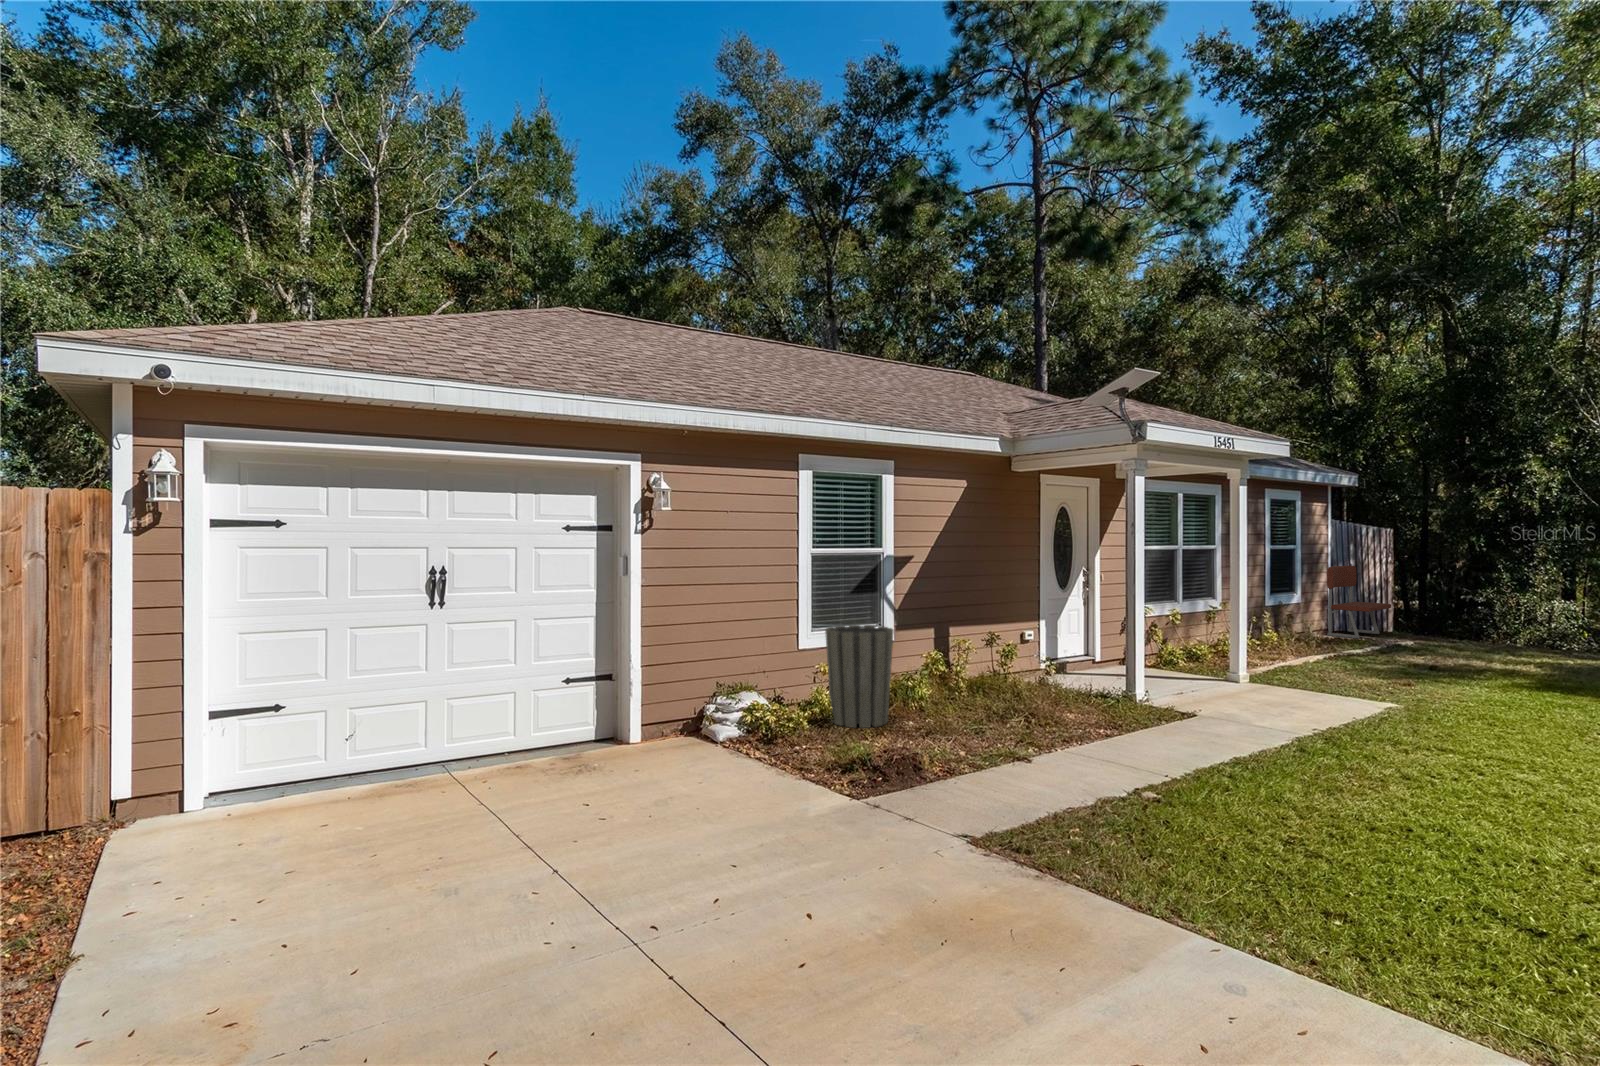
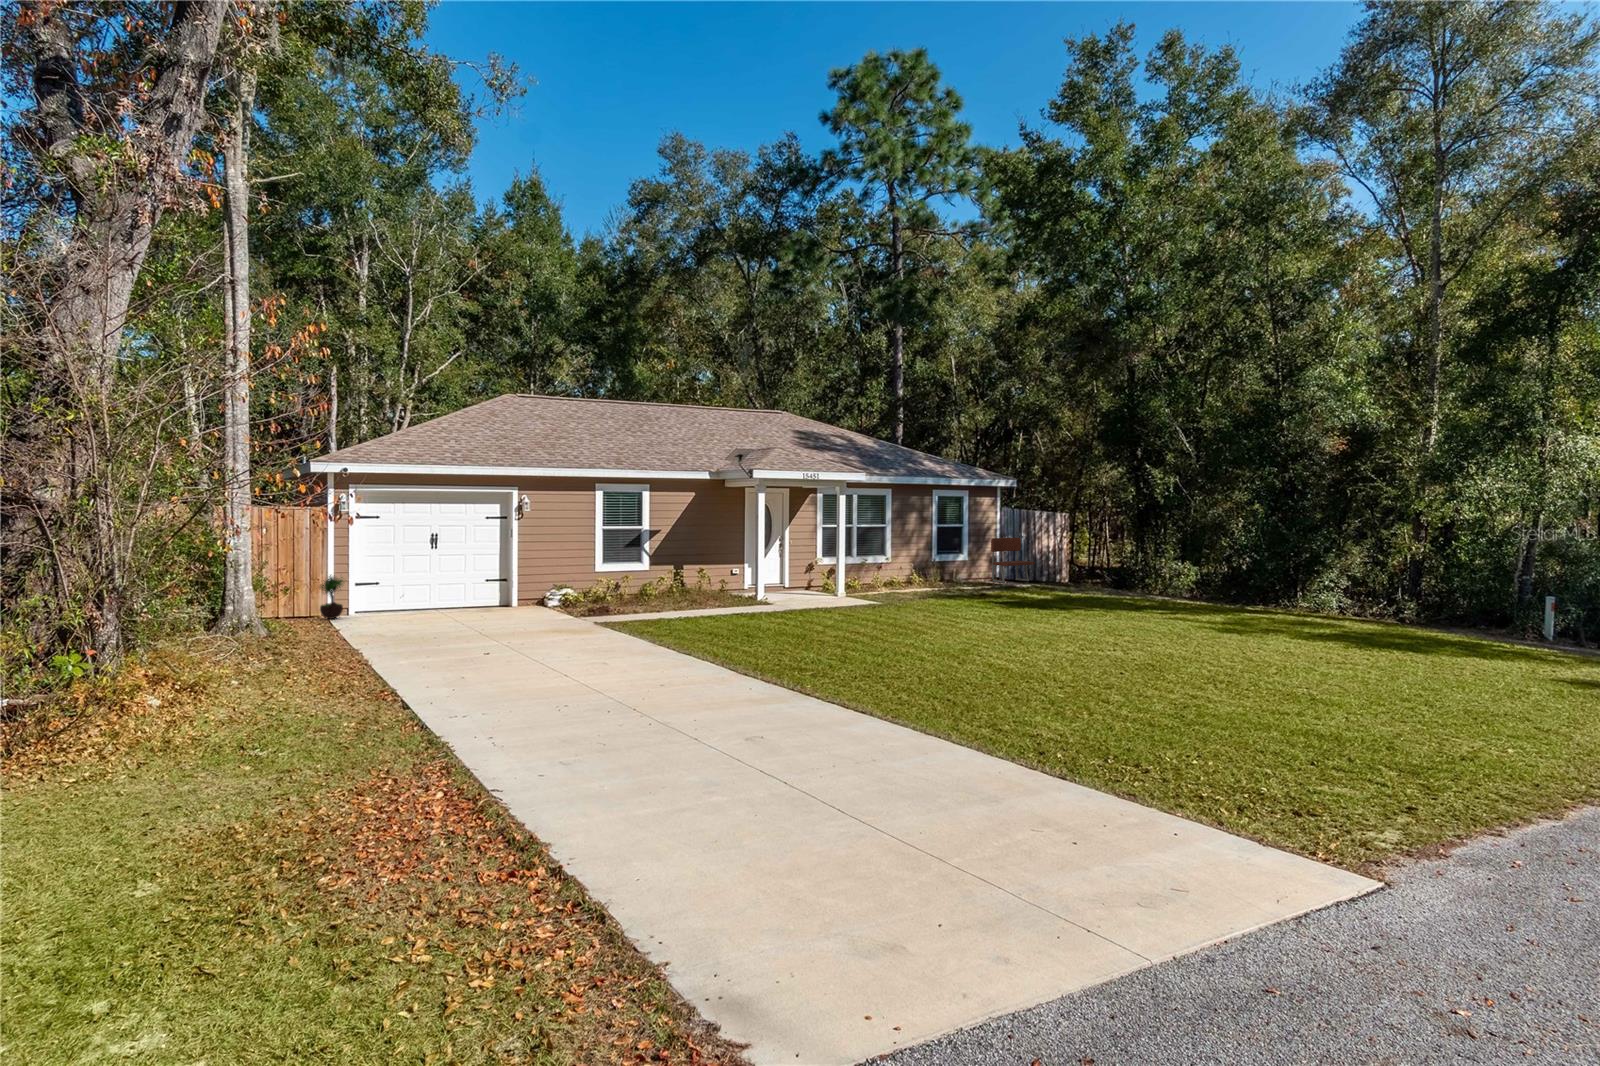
trash can: present [825,625,893,728] -> none [605,562,635,605]
potted tree: none [41,694,161,844] -> present [320,575,343,619]

